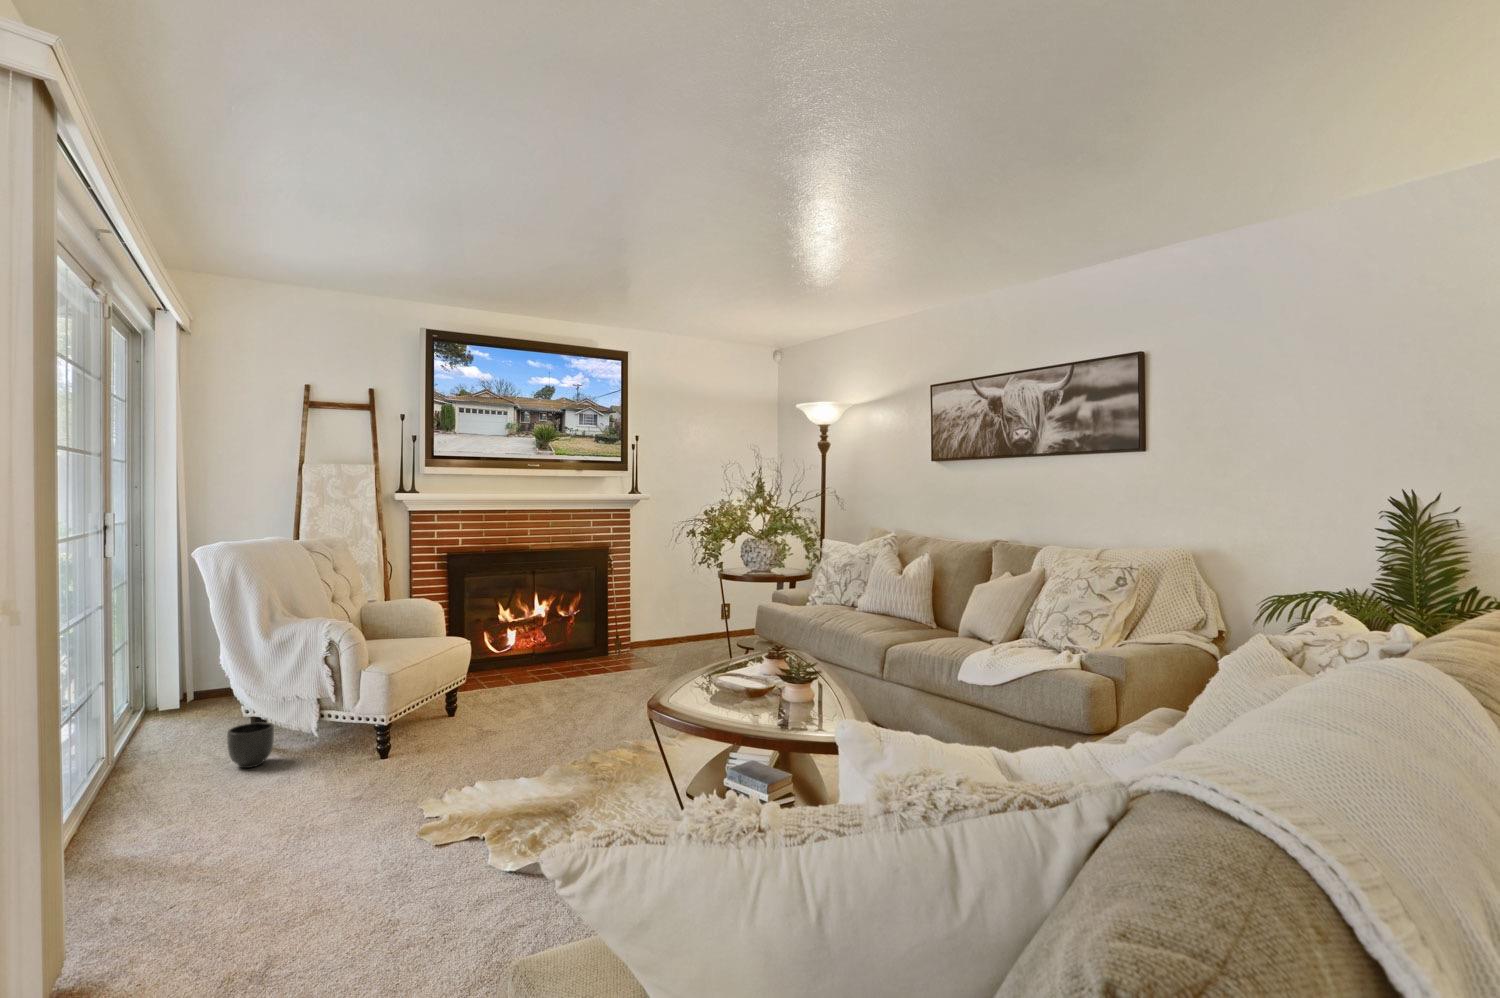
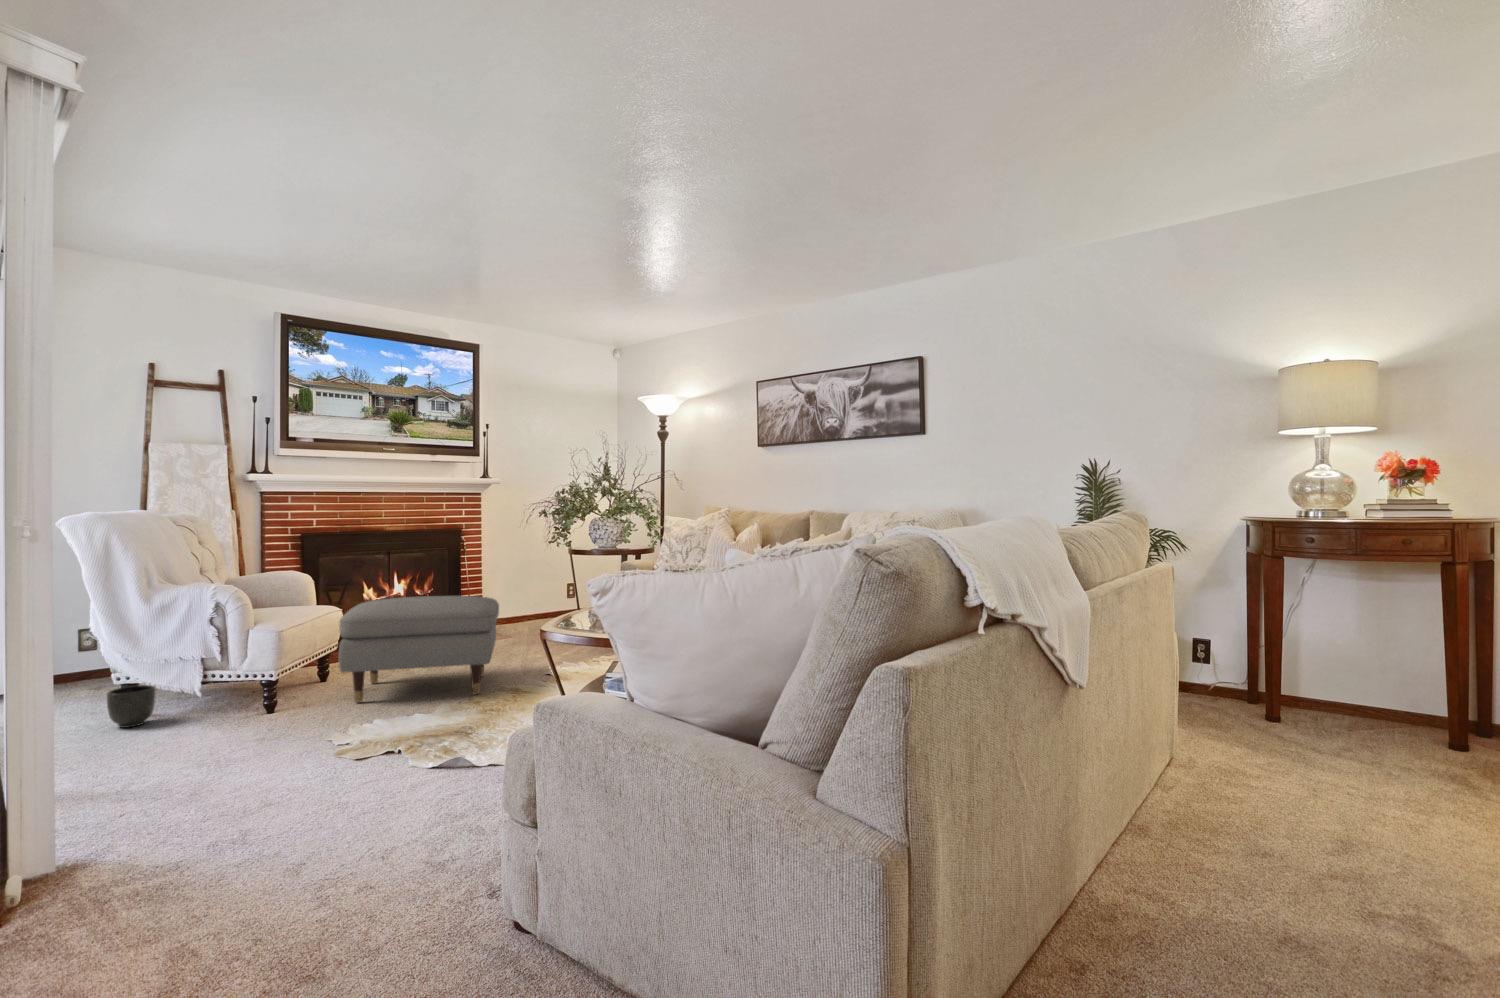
ottoman: none [450,635,626,754] -> present [339,596,499,703]

